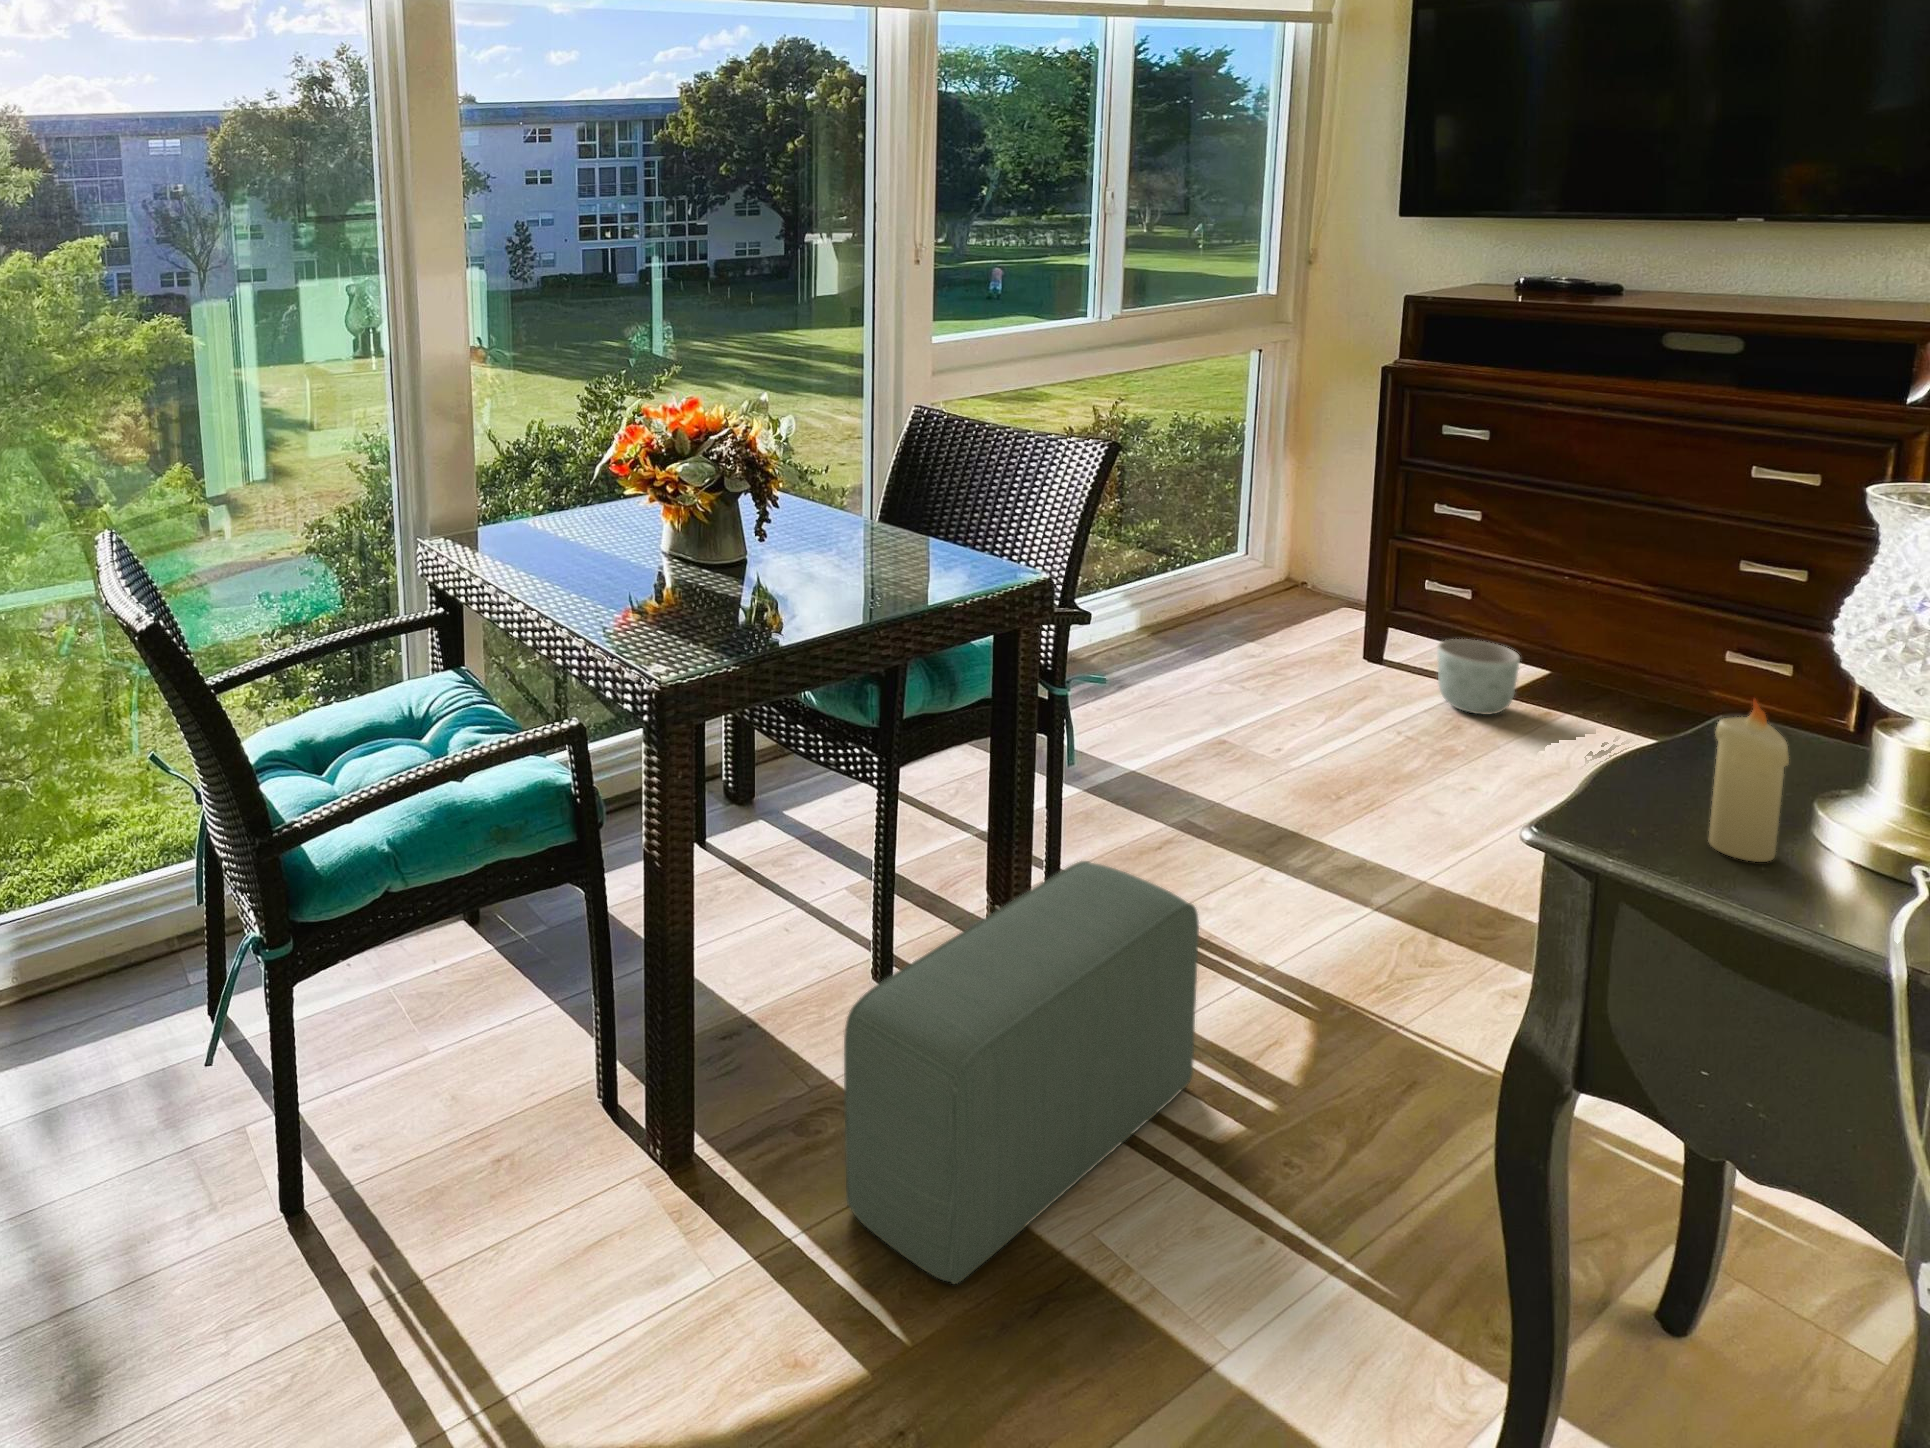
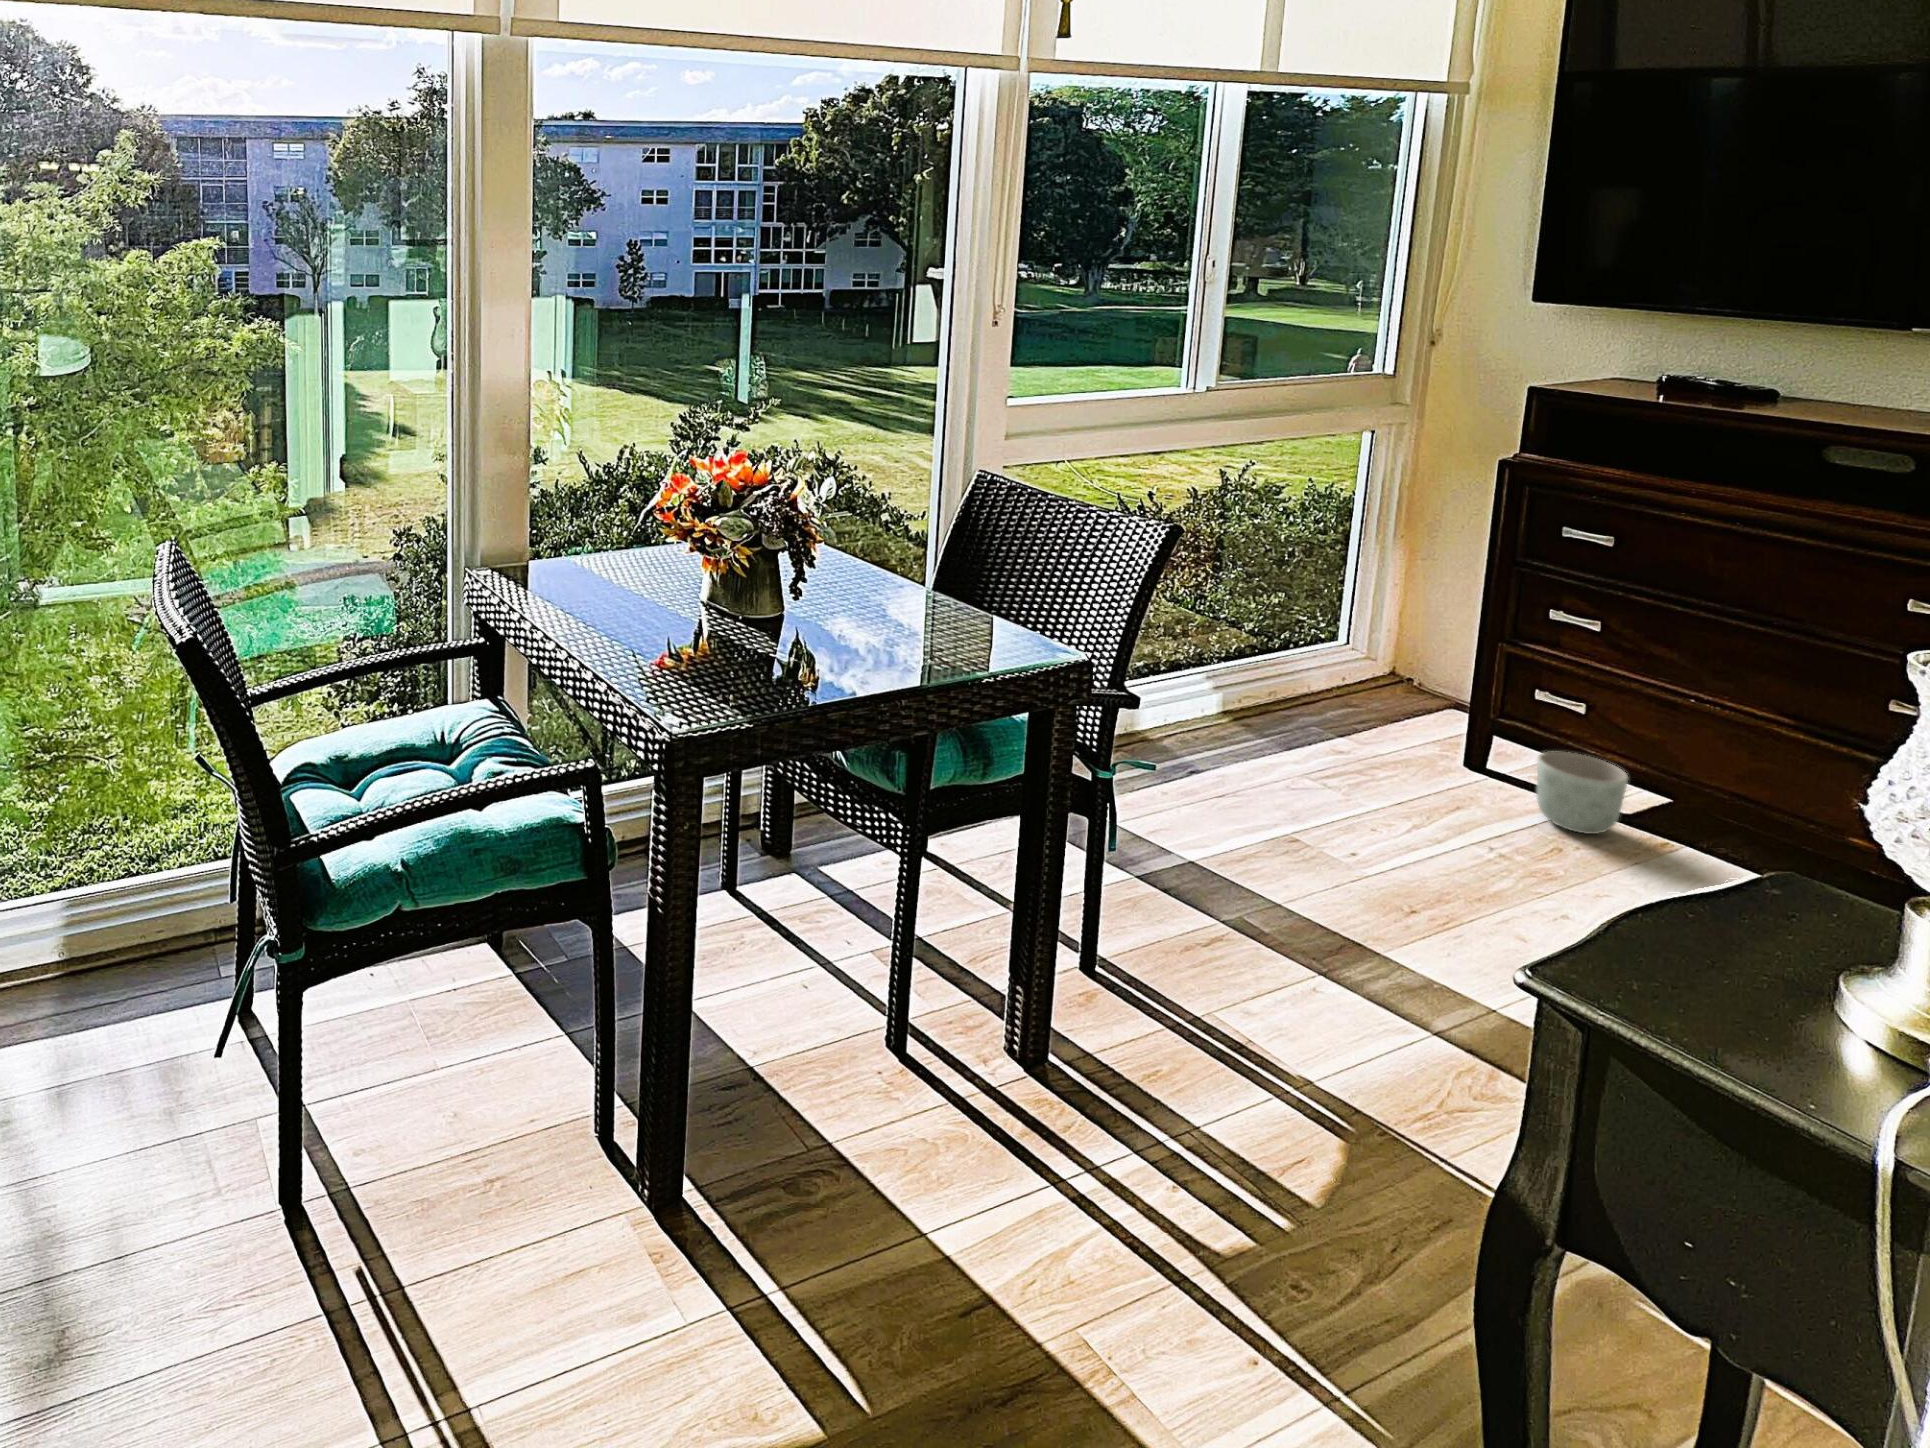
candle: present [1708,700,1789,862] -> none [1717,881,1808,1055]
pouf: present [844,861,1199,1284] -> none [824,951,1216,1364]

